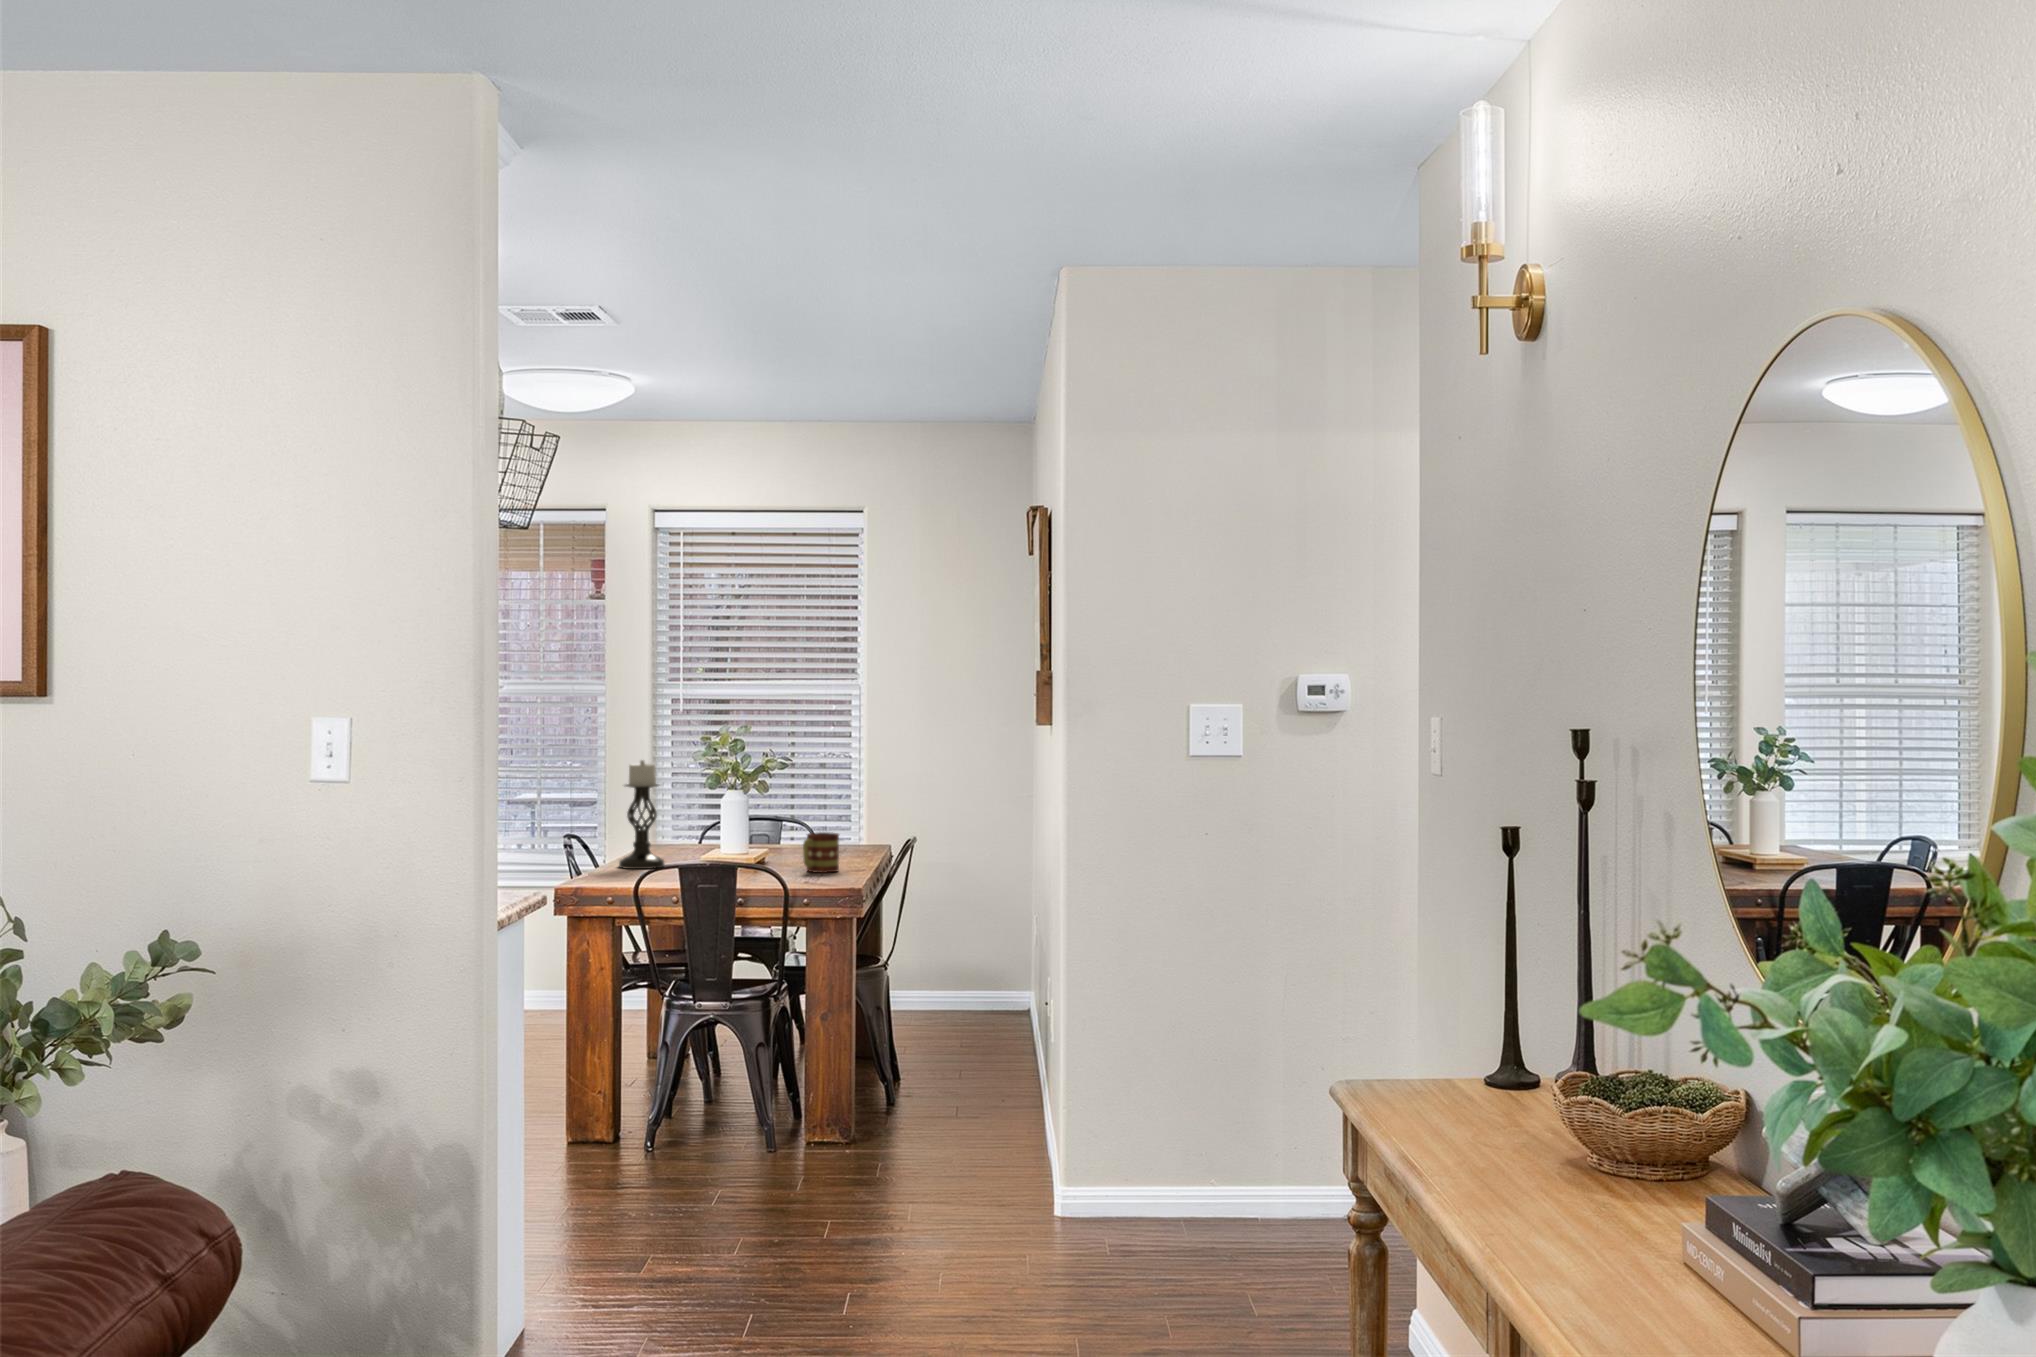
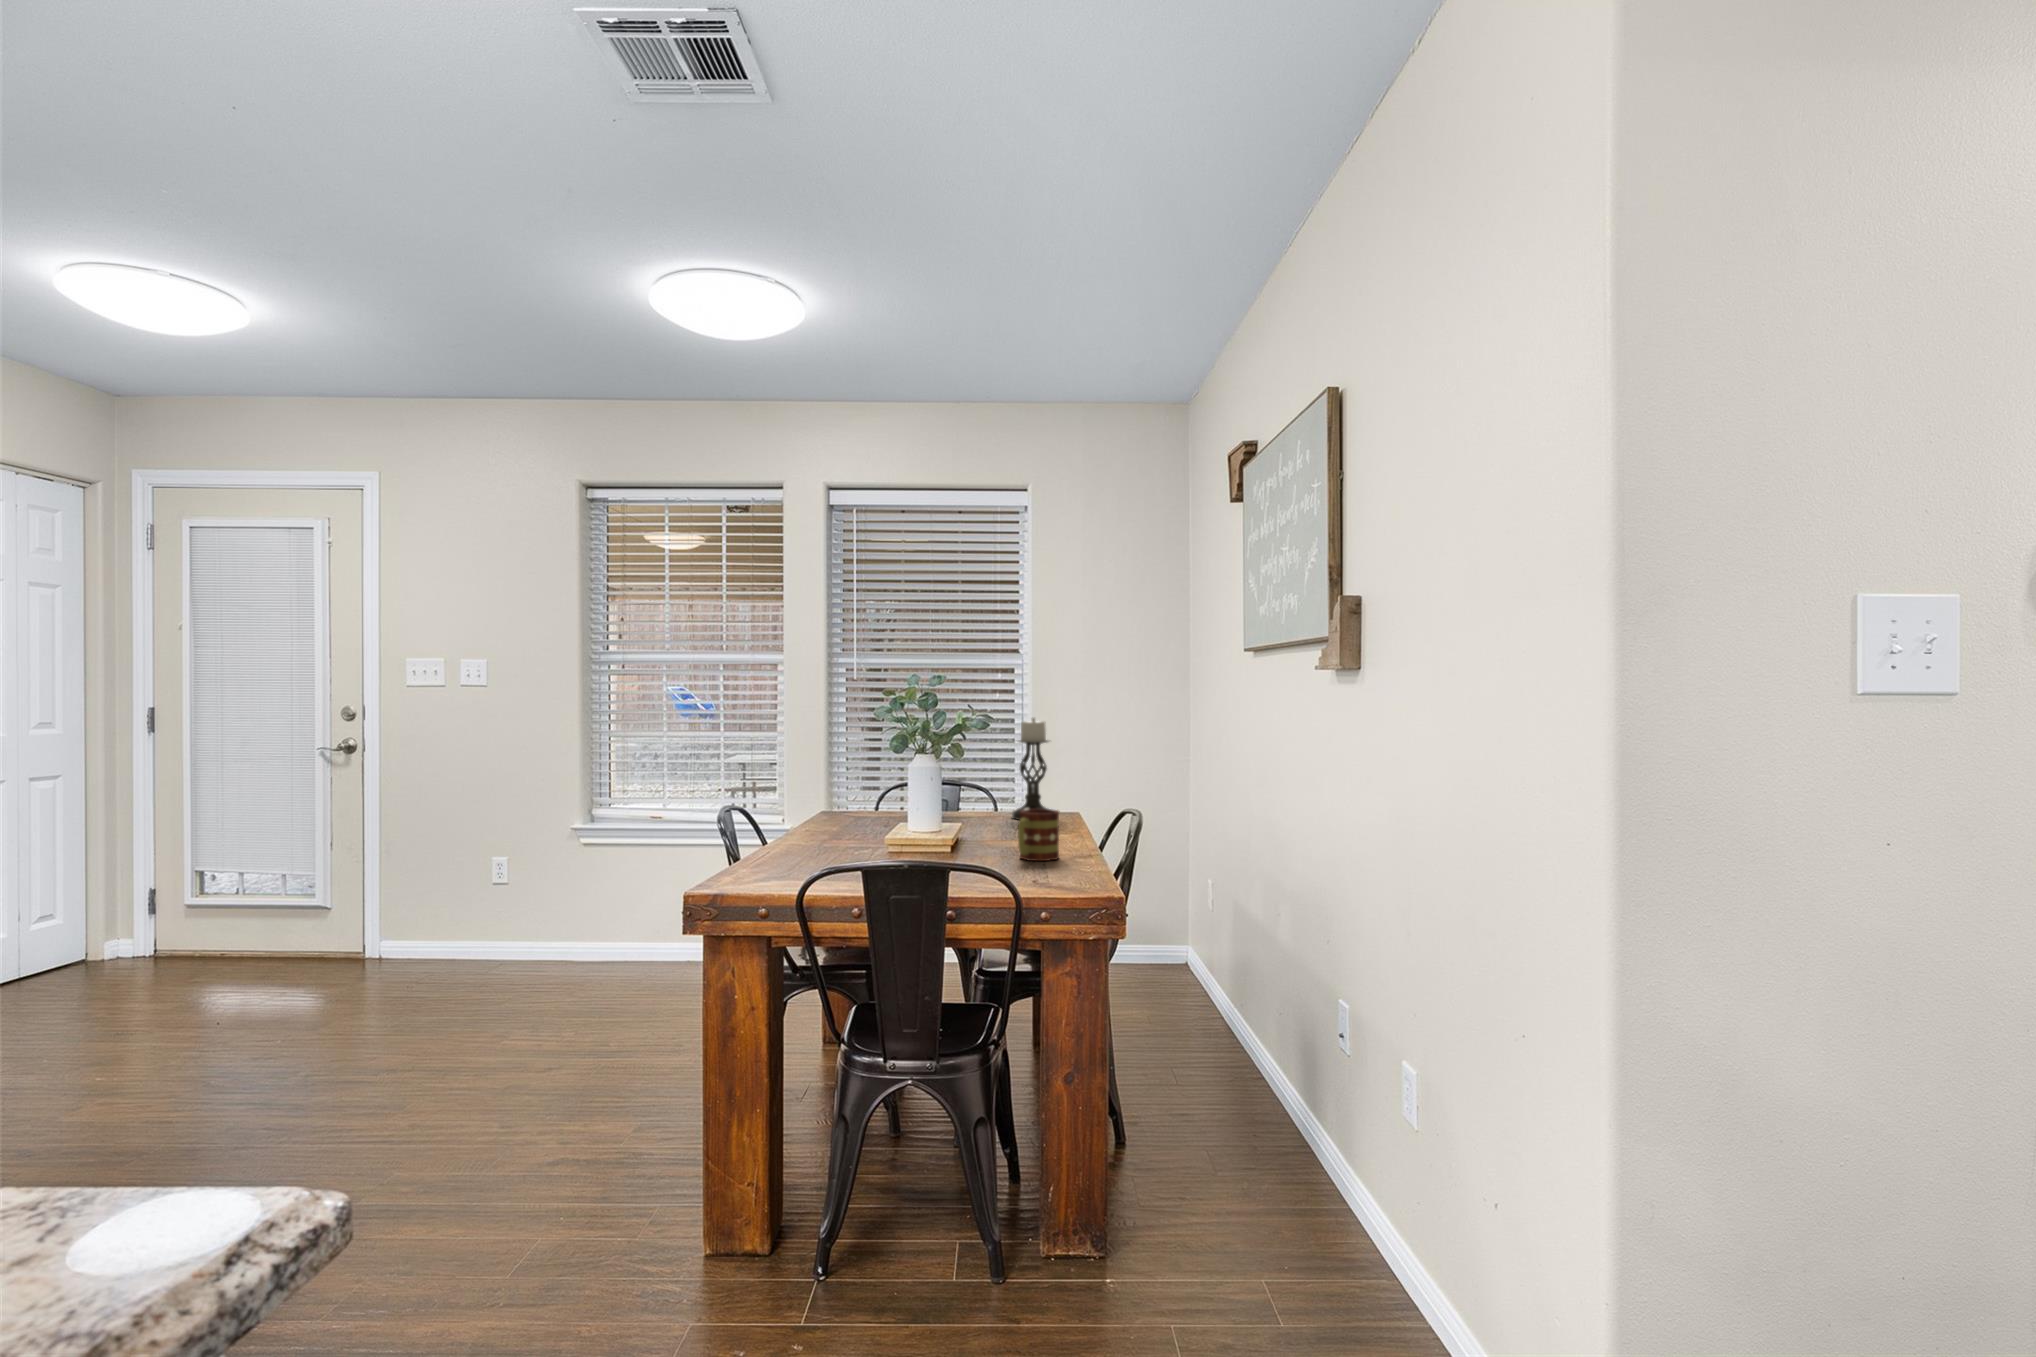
candle holder: present [619,760,665,869] -> present [1012,718,1049,820]

